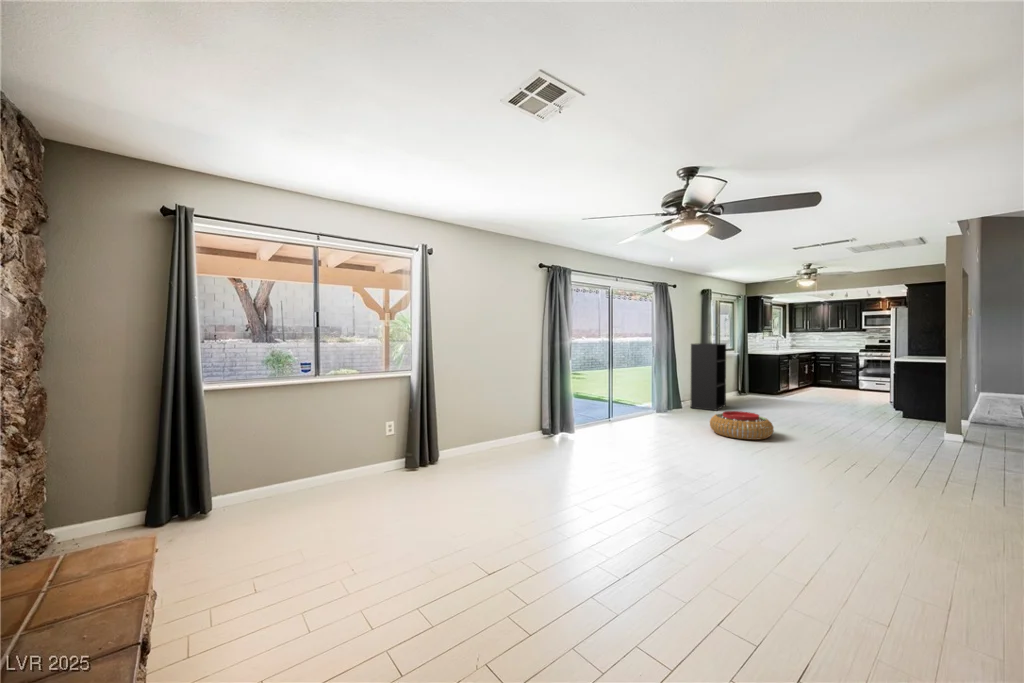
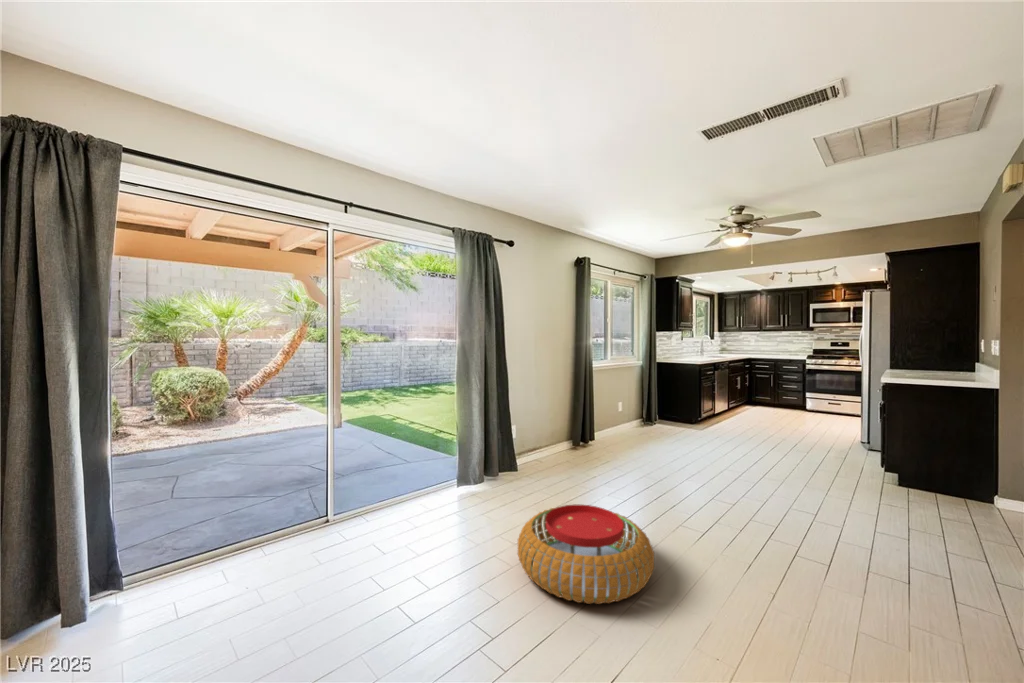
bookshelf: present [691,343,726,410] -> none [548,347,612,468]

